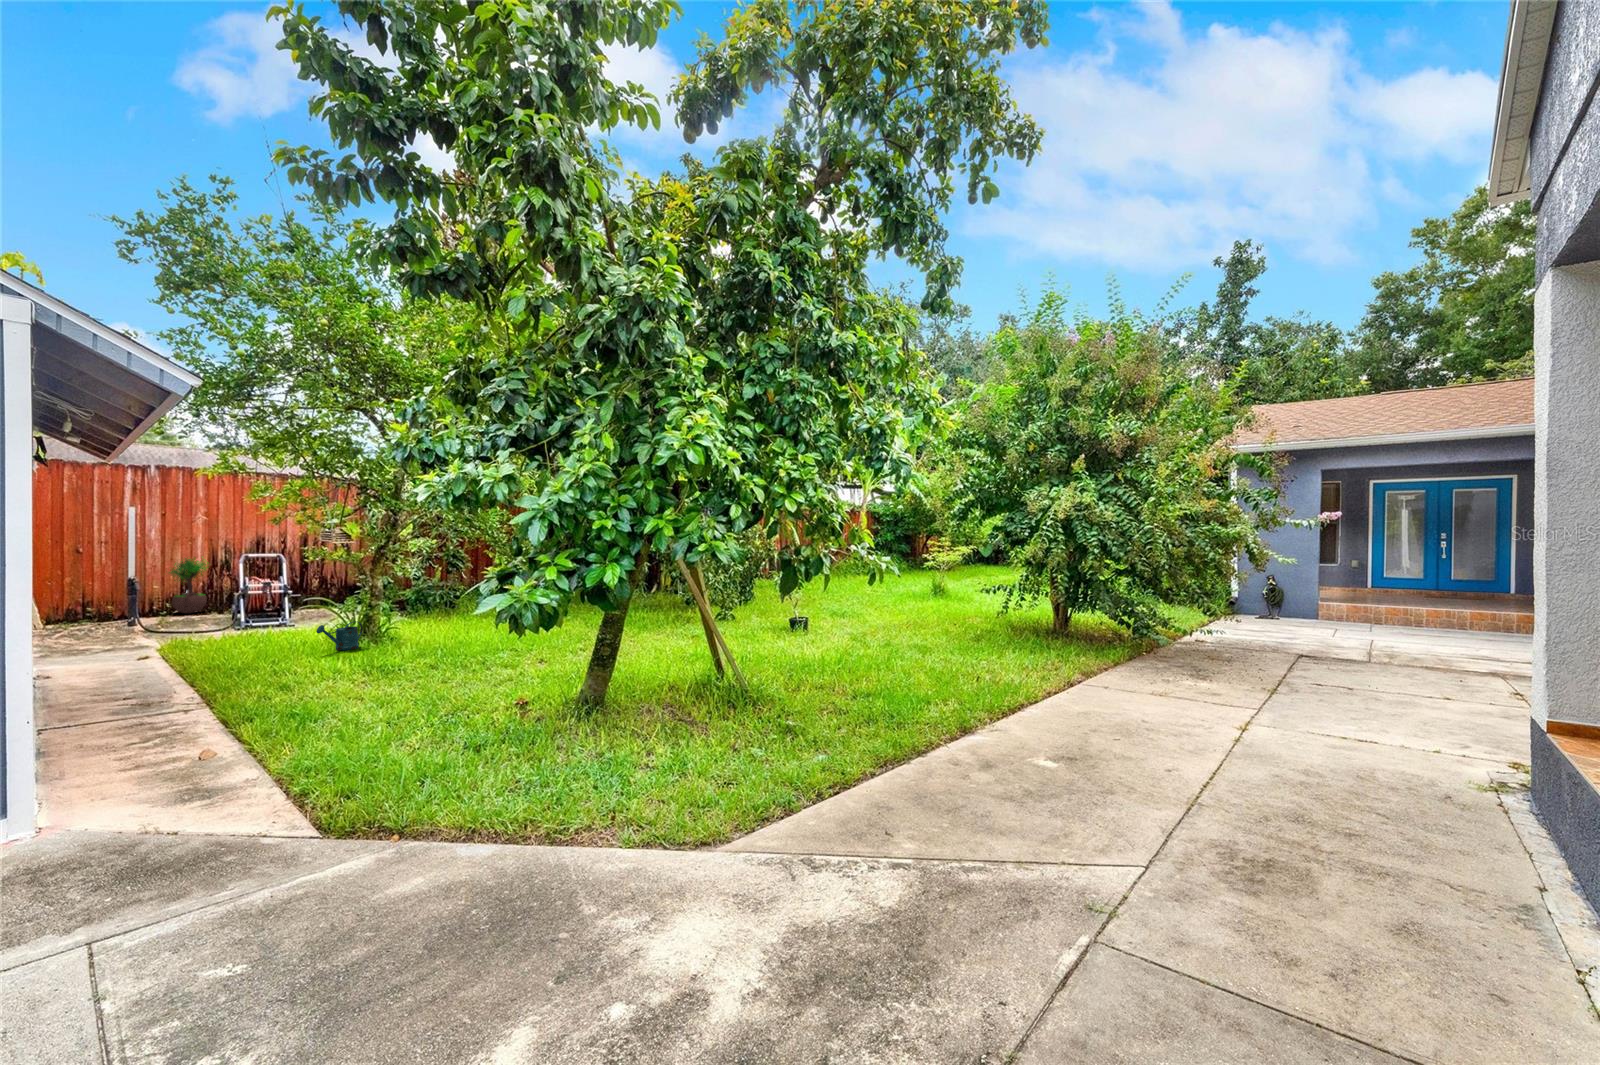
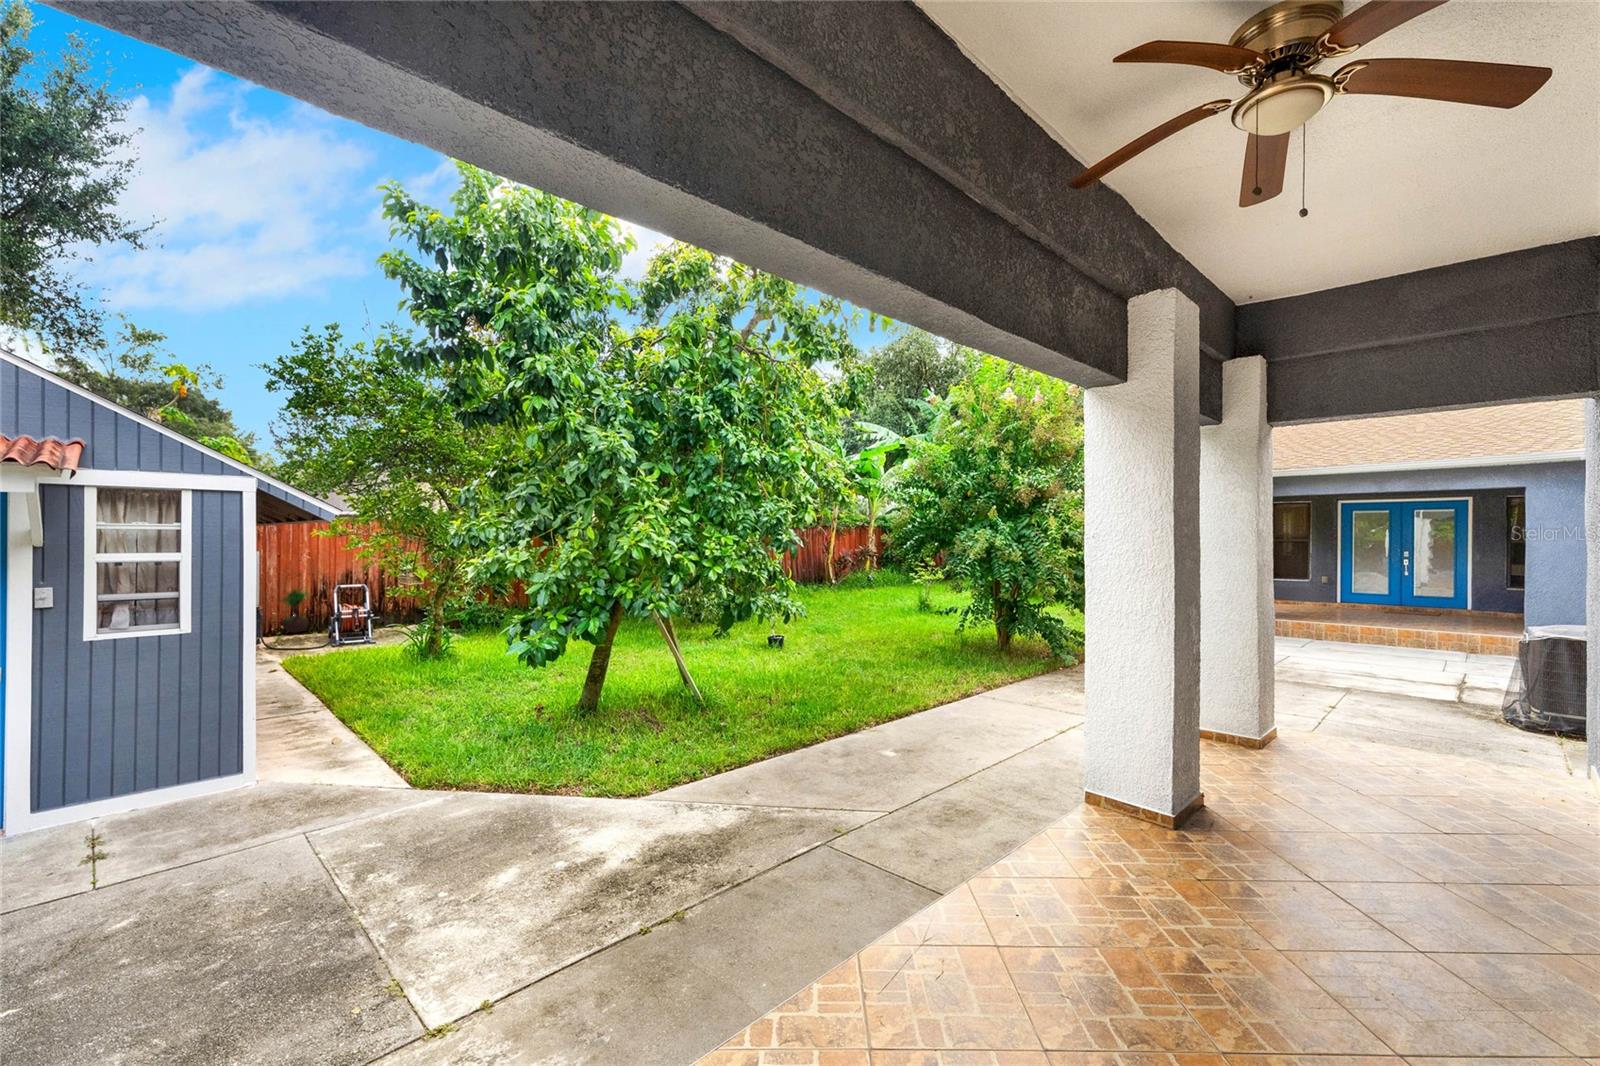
watering can: present [316,621,362,650] -> none [397,644,430,666]

